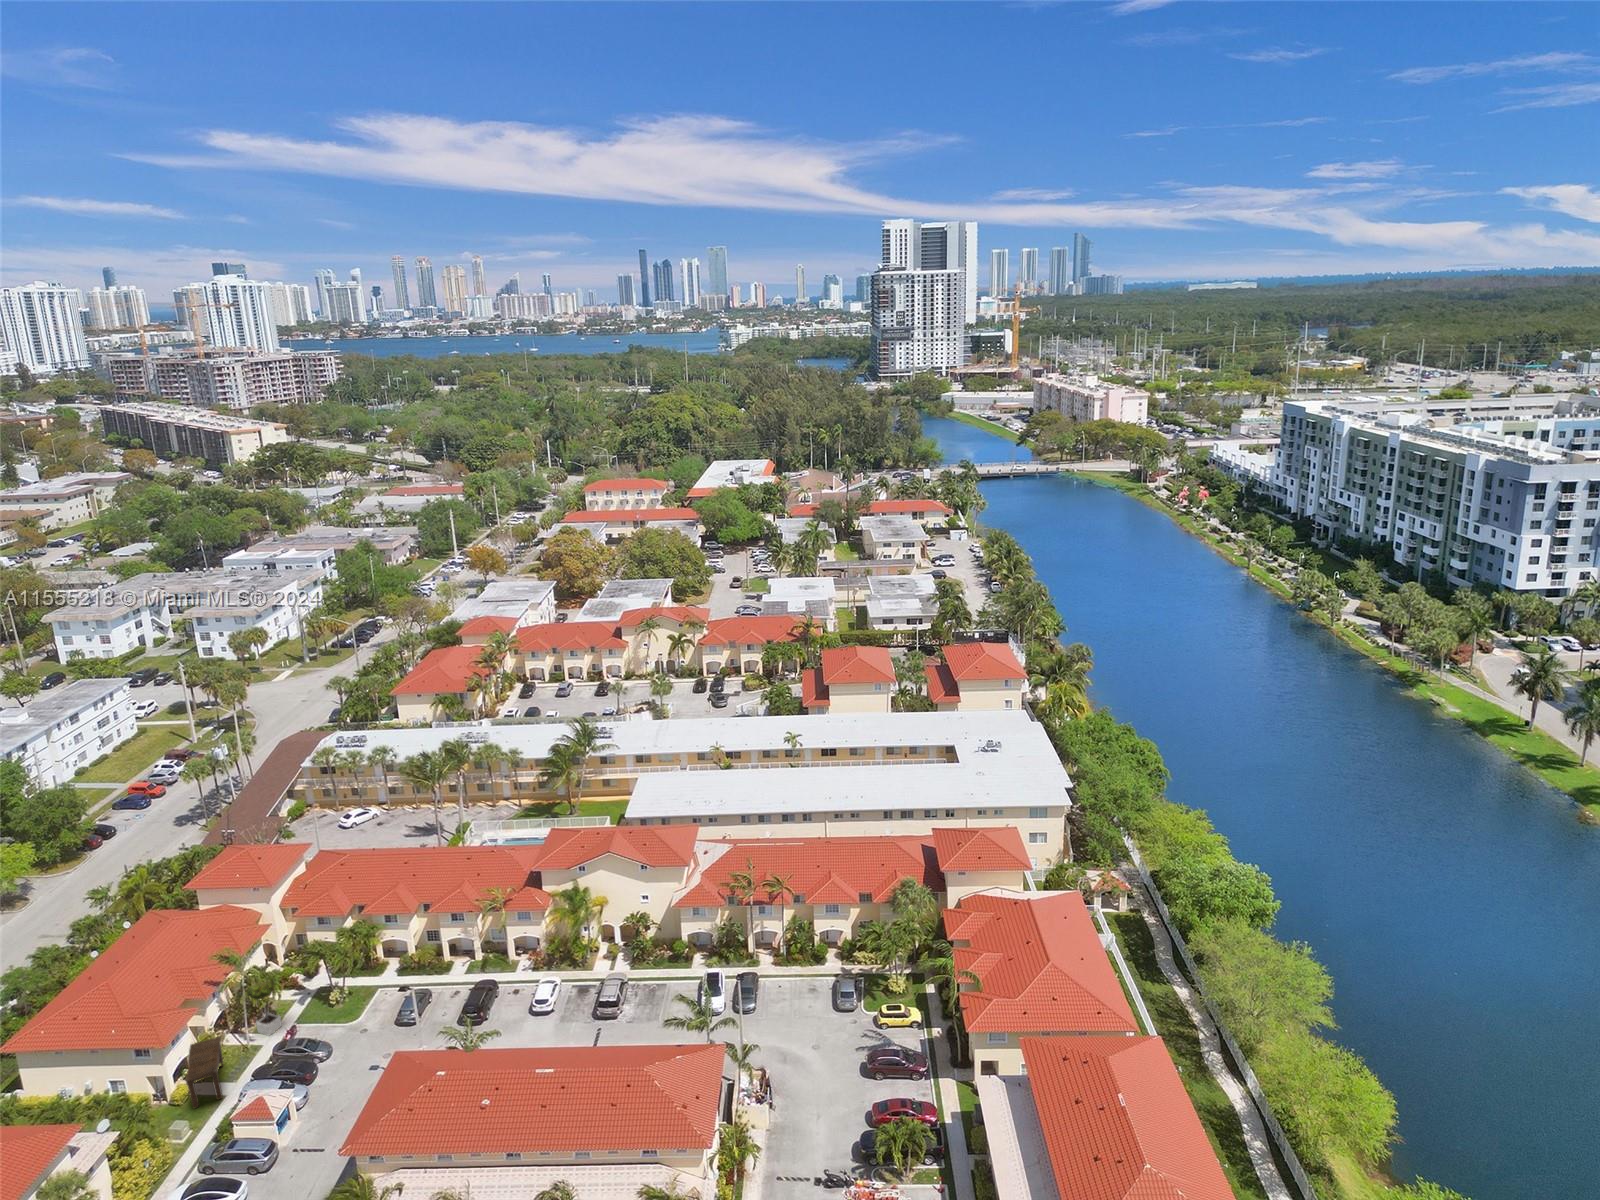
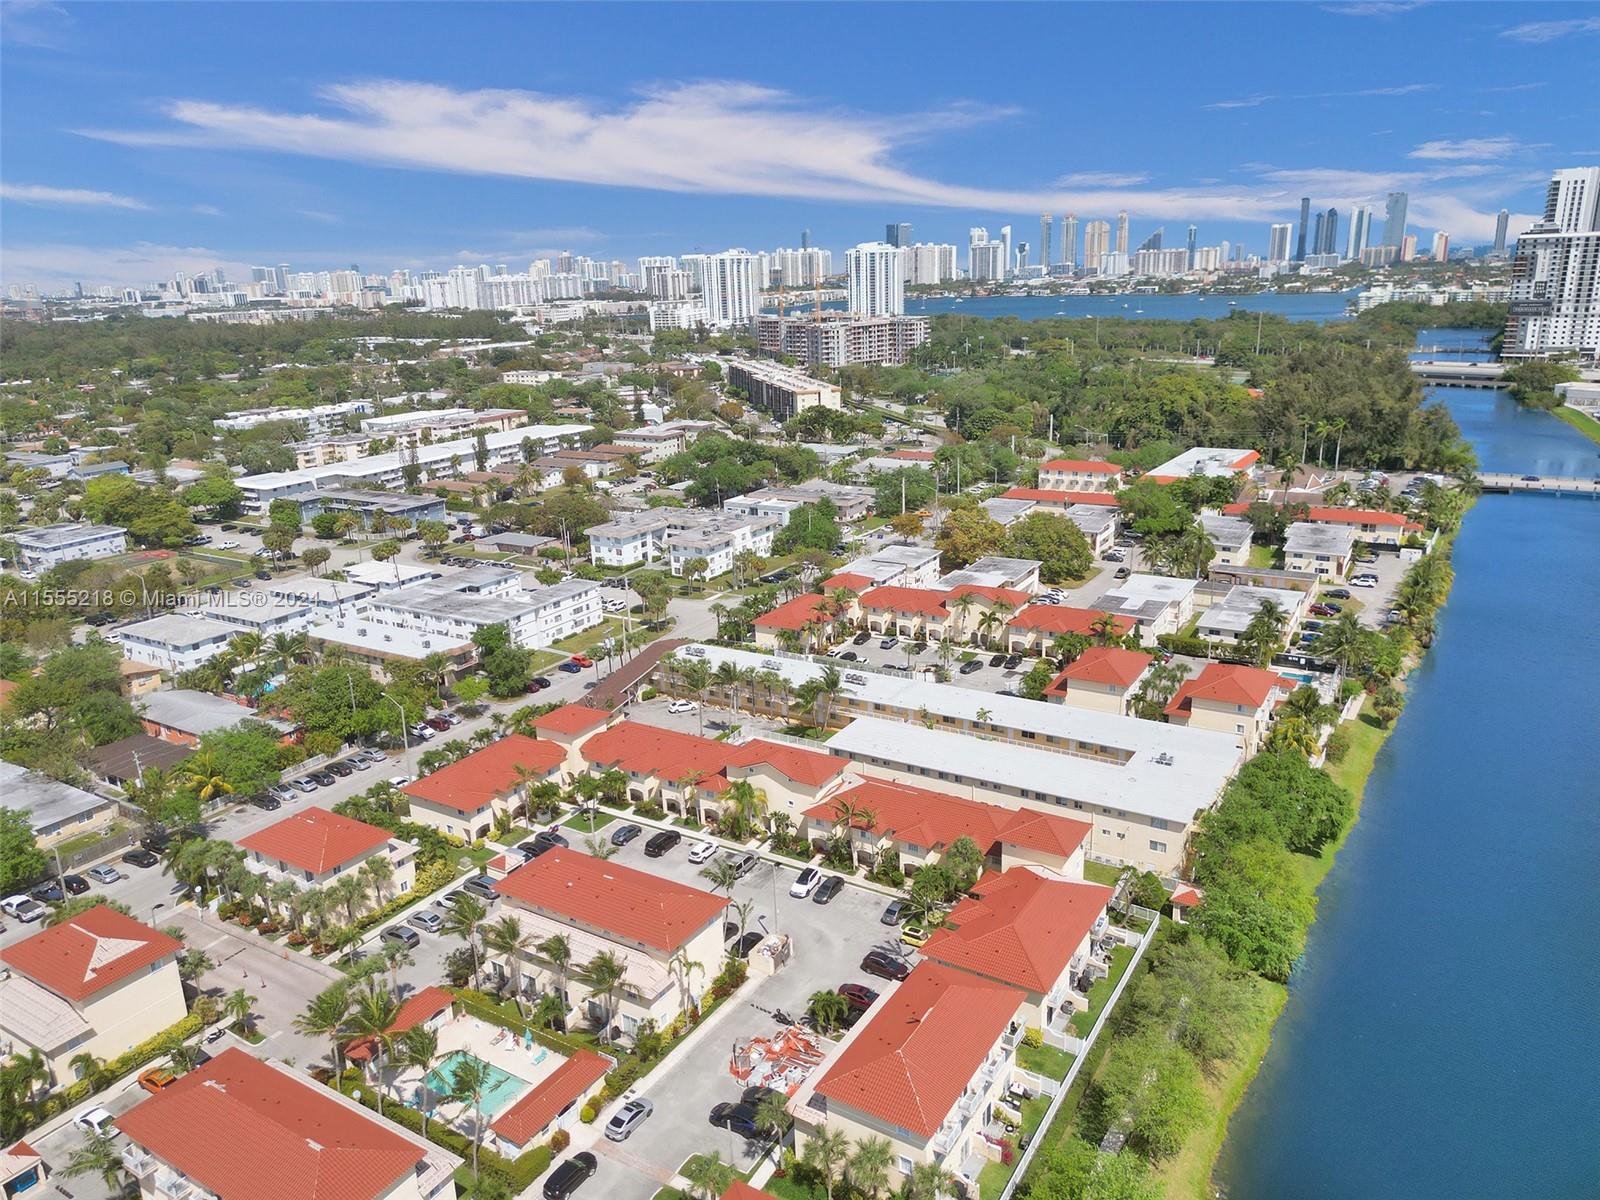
bench: present [186,1037,223,1108] -> none [480,812,511,848]

